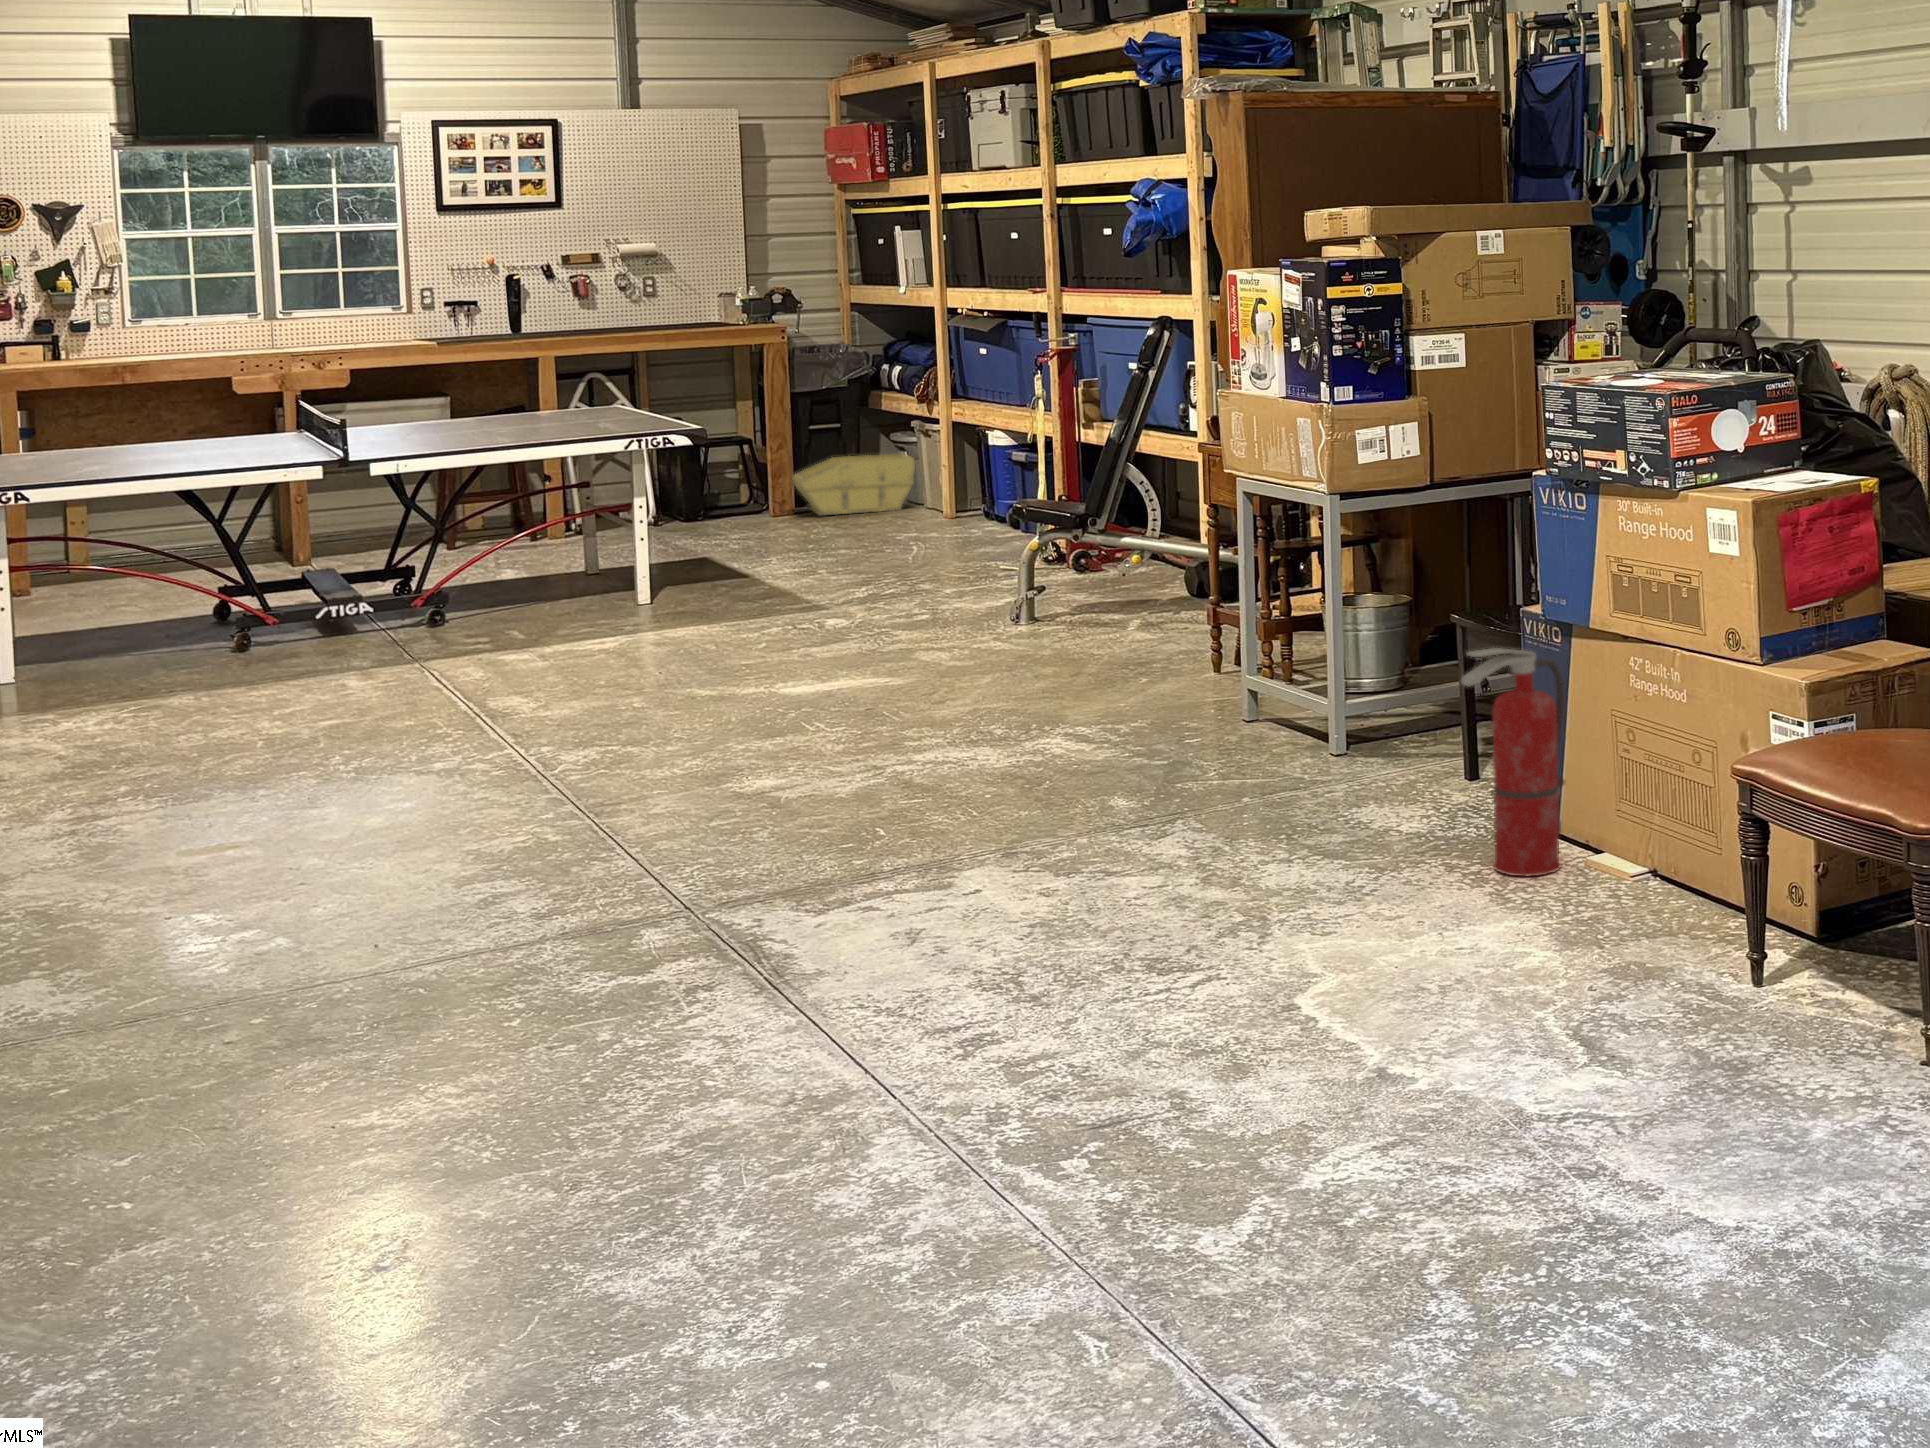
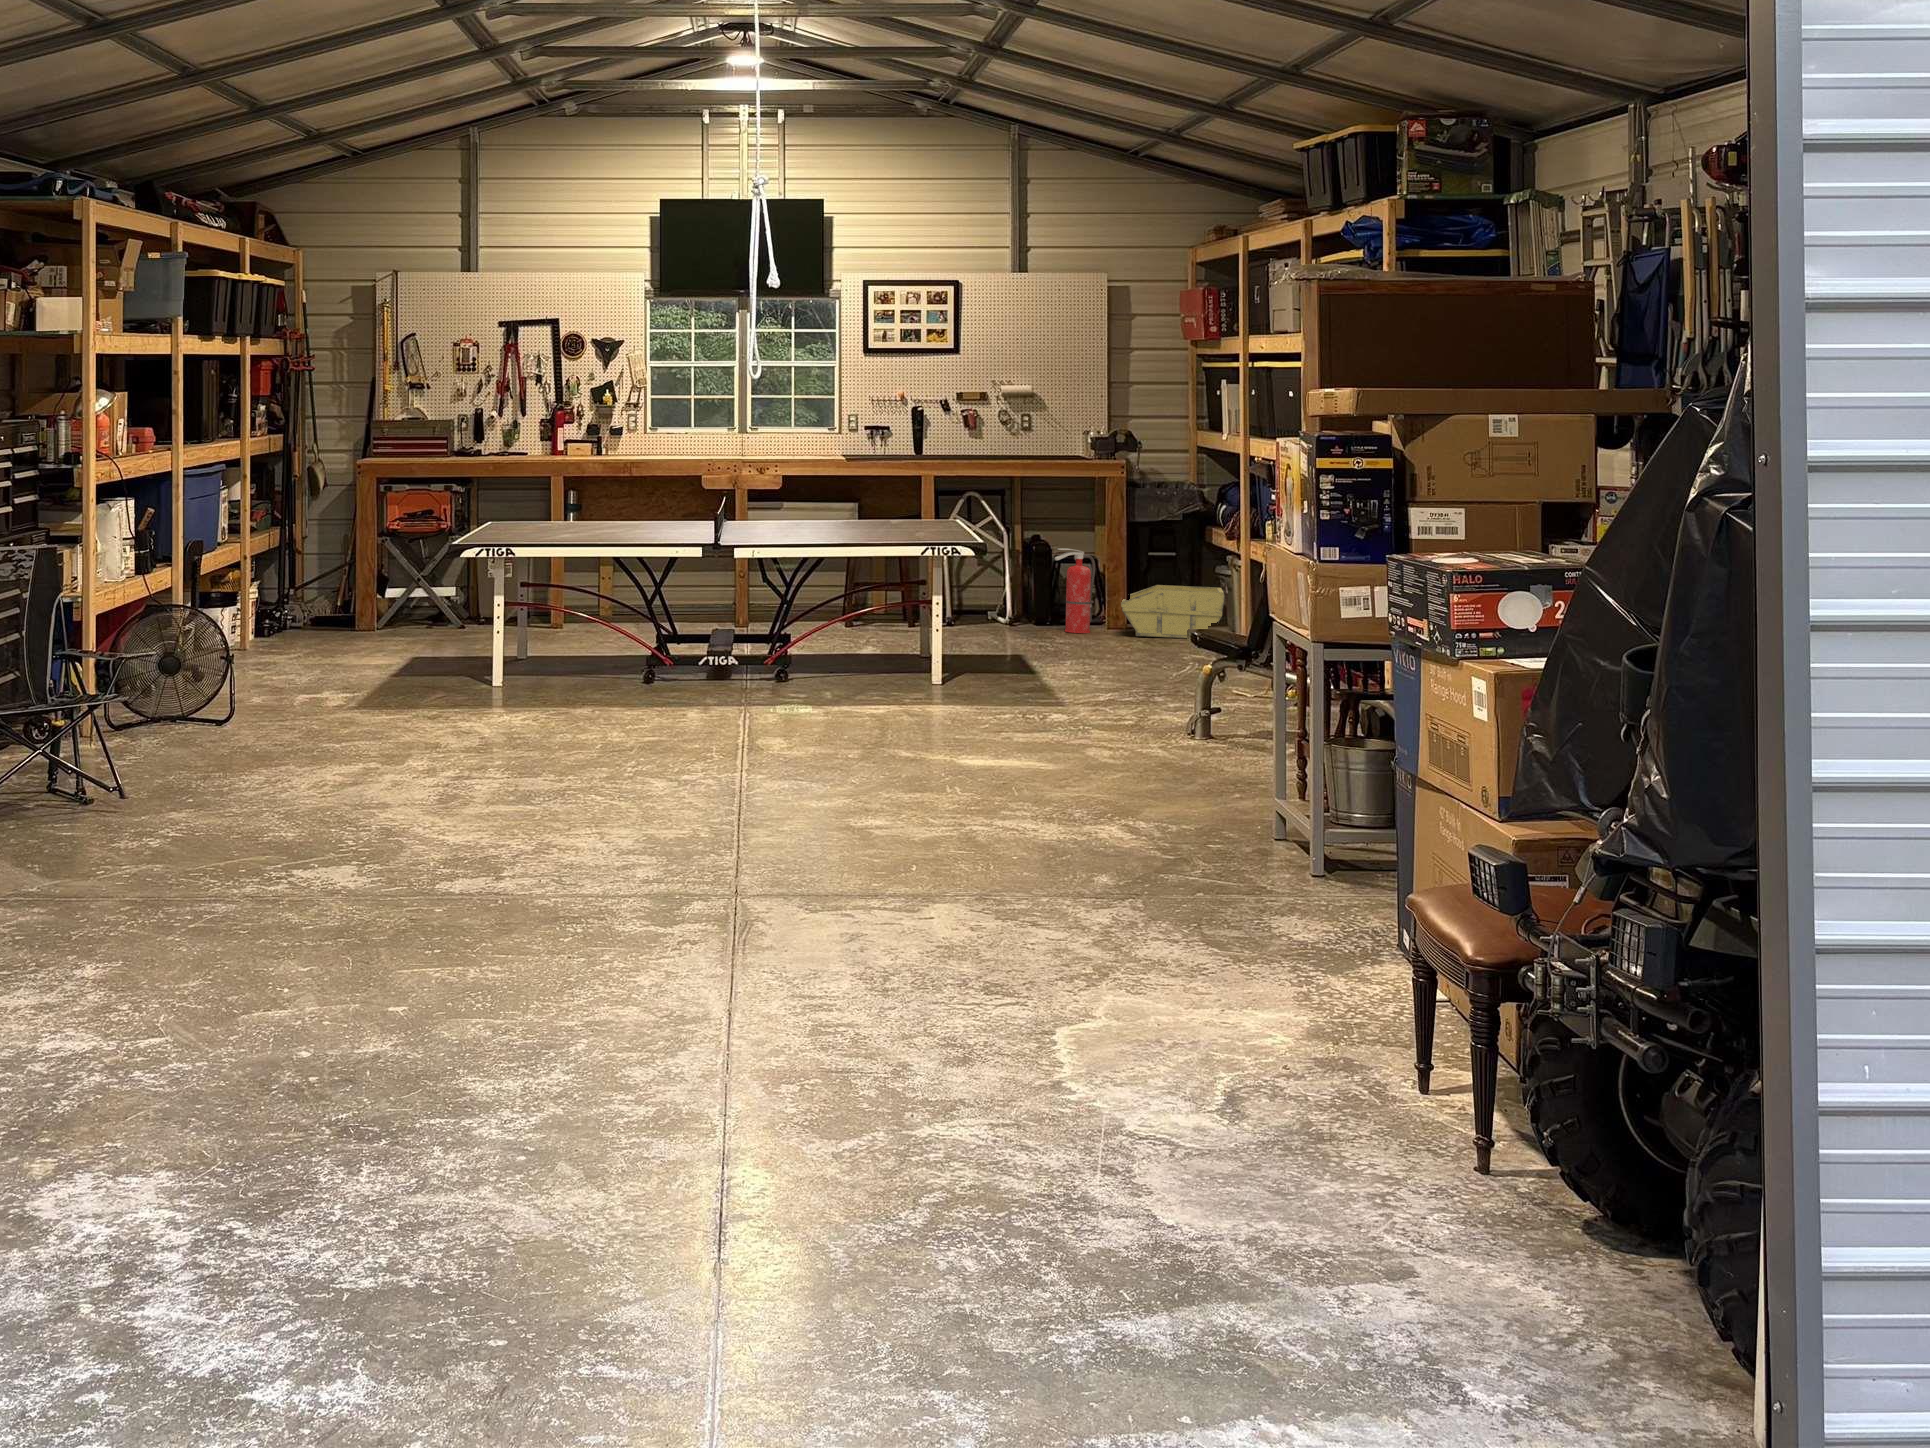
fire extinguisher: present [1462,648,1564,876] -> present [1055,549,1095,633]

